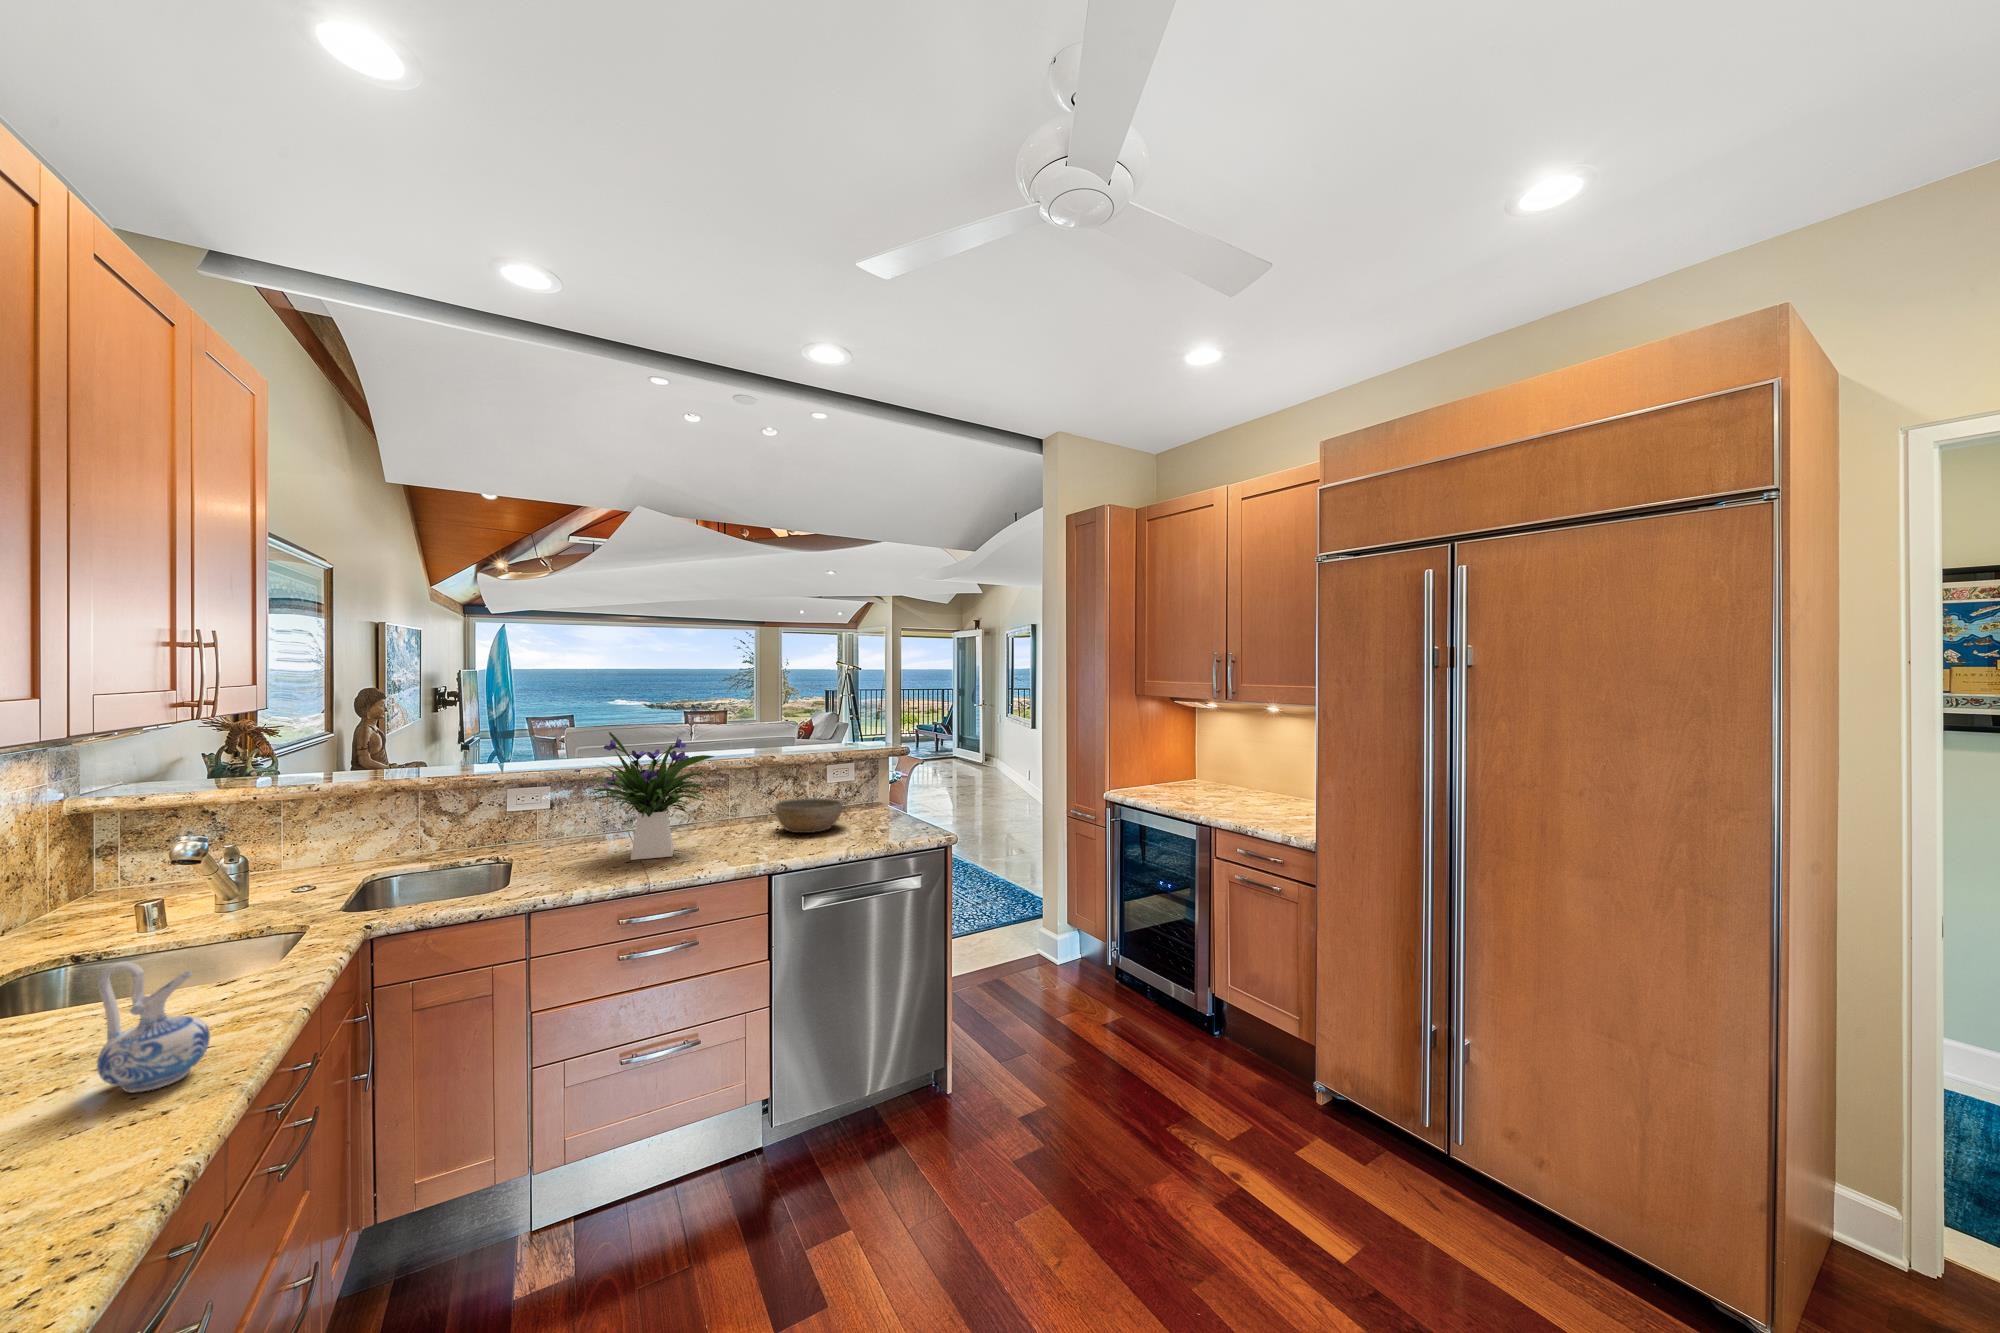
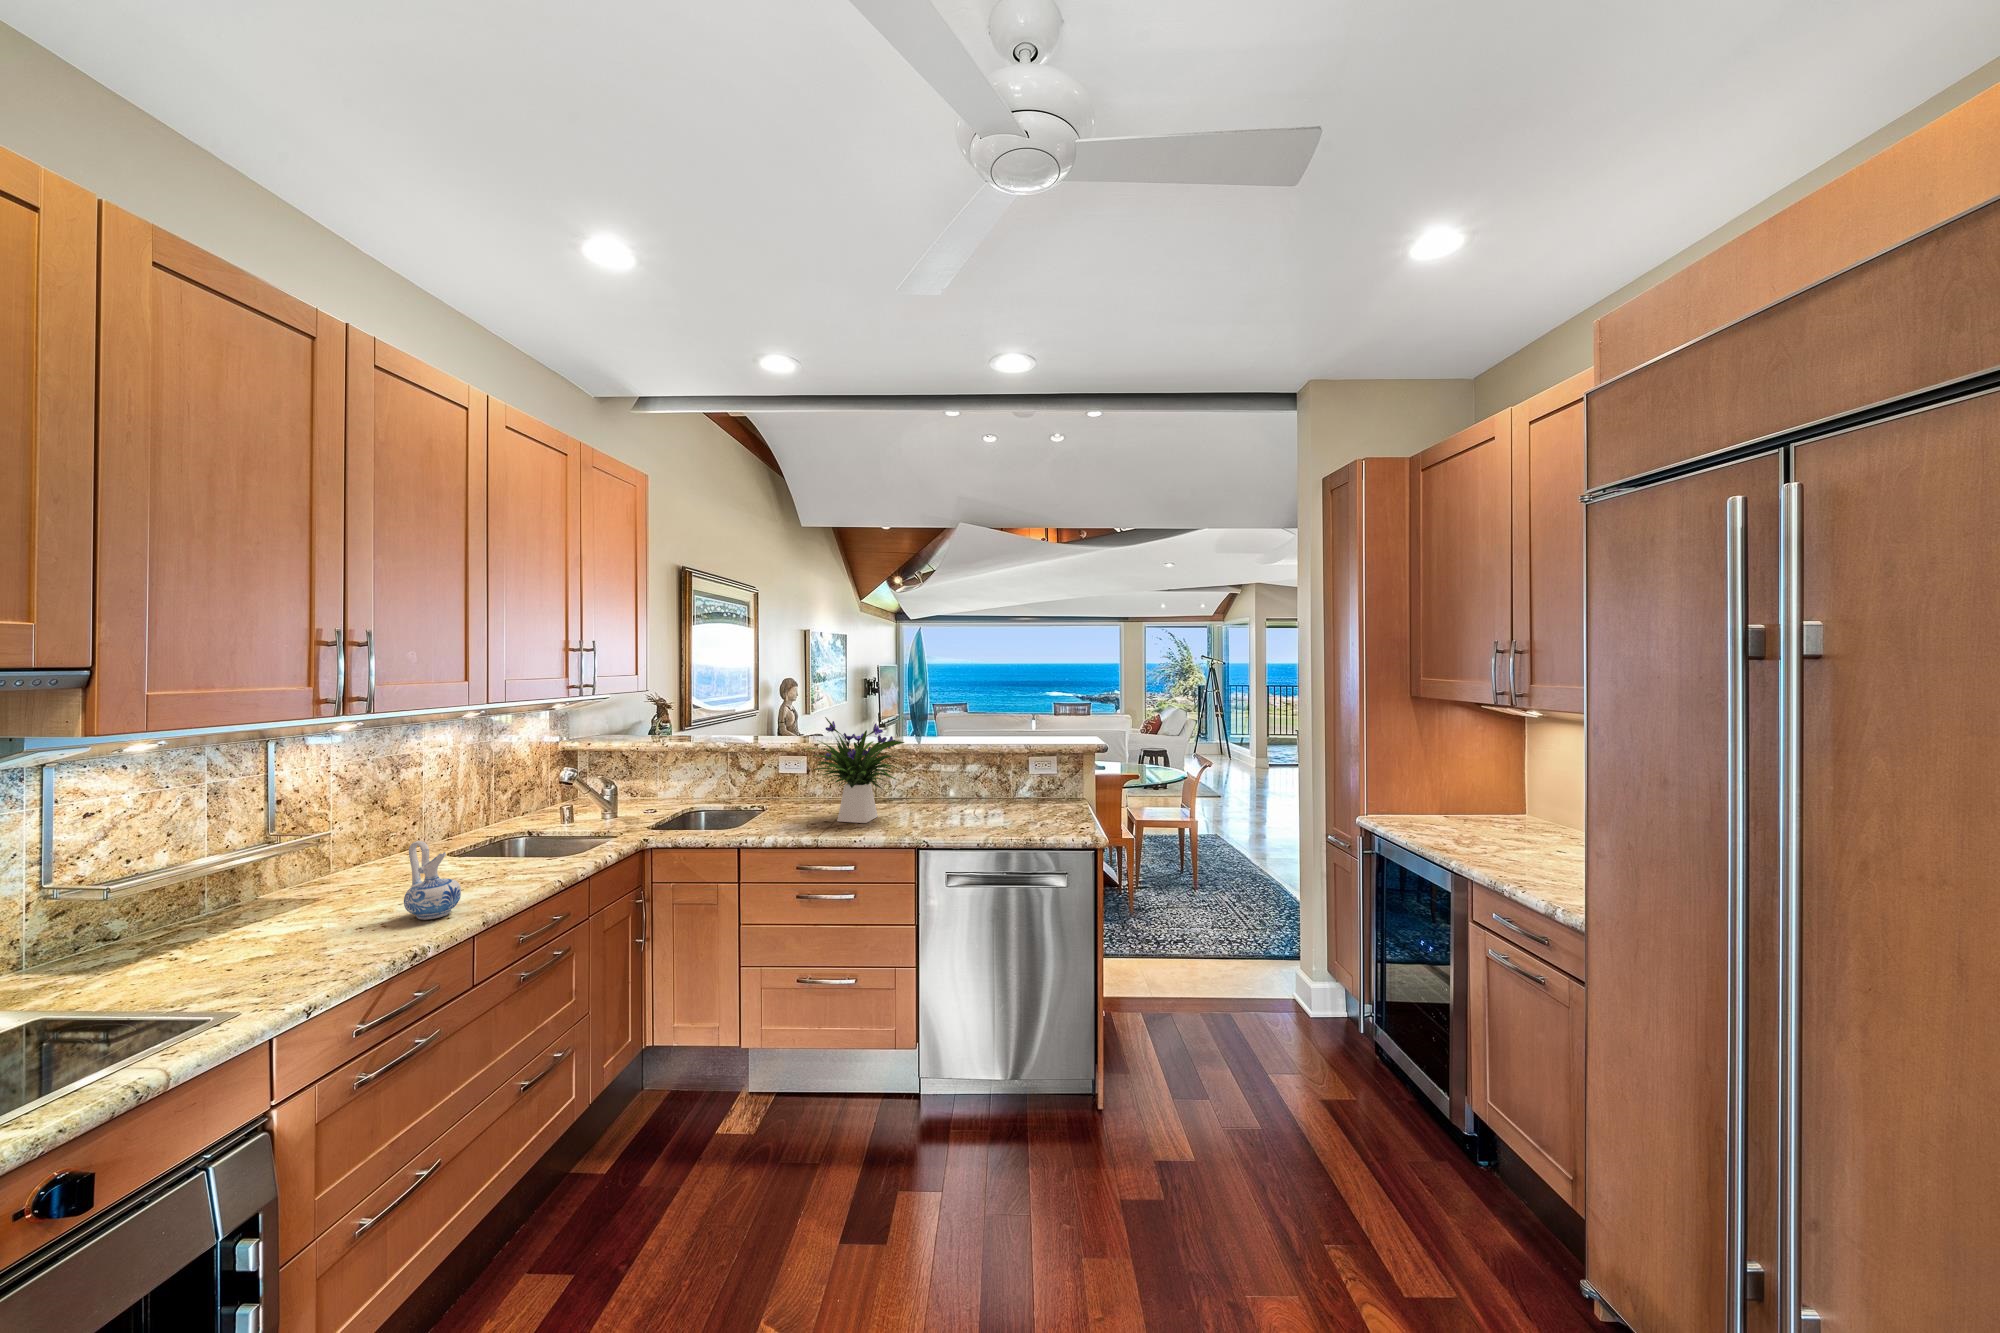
bowl: present [774,798,843,833] -> none [965,786,1027,819]

